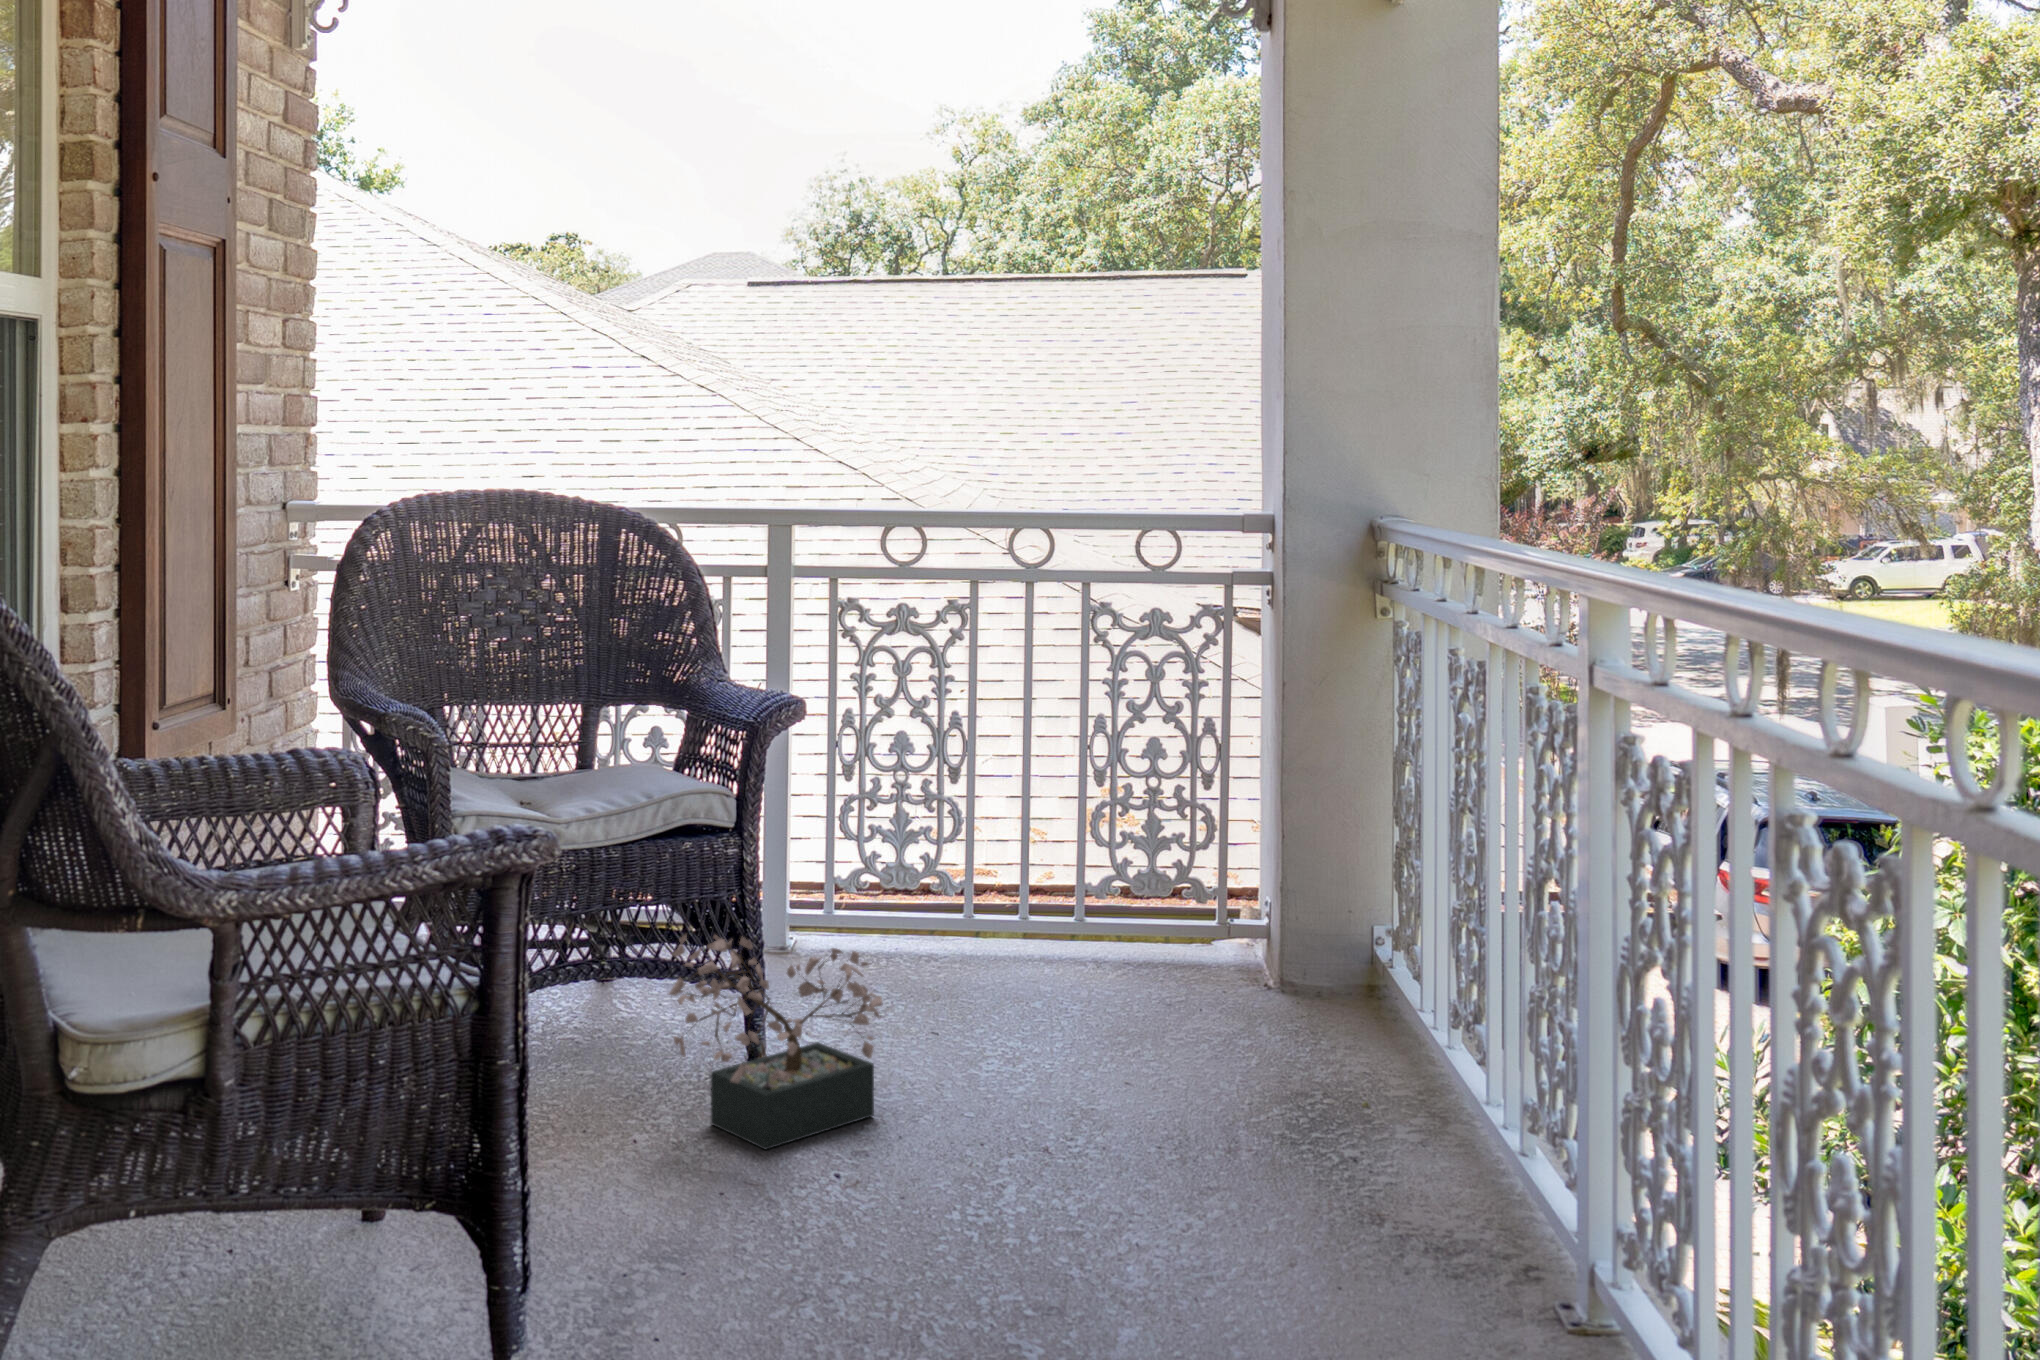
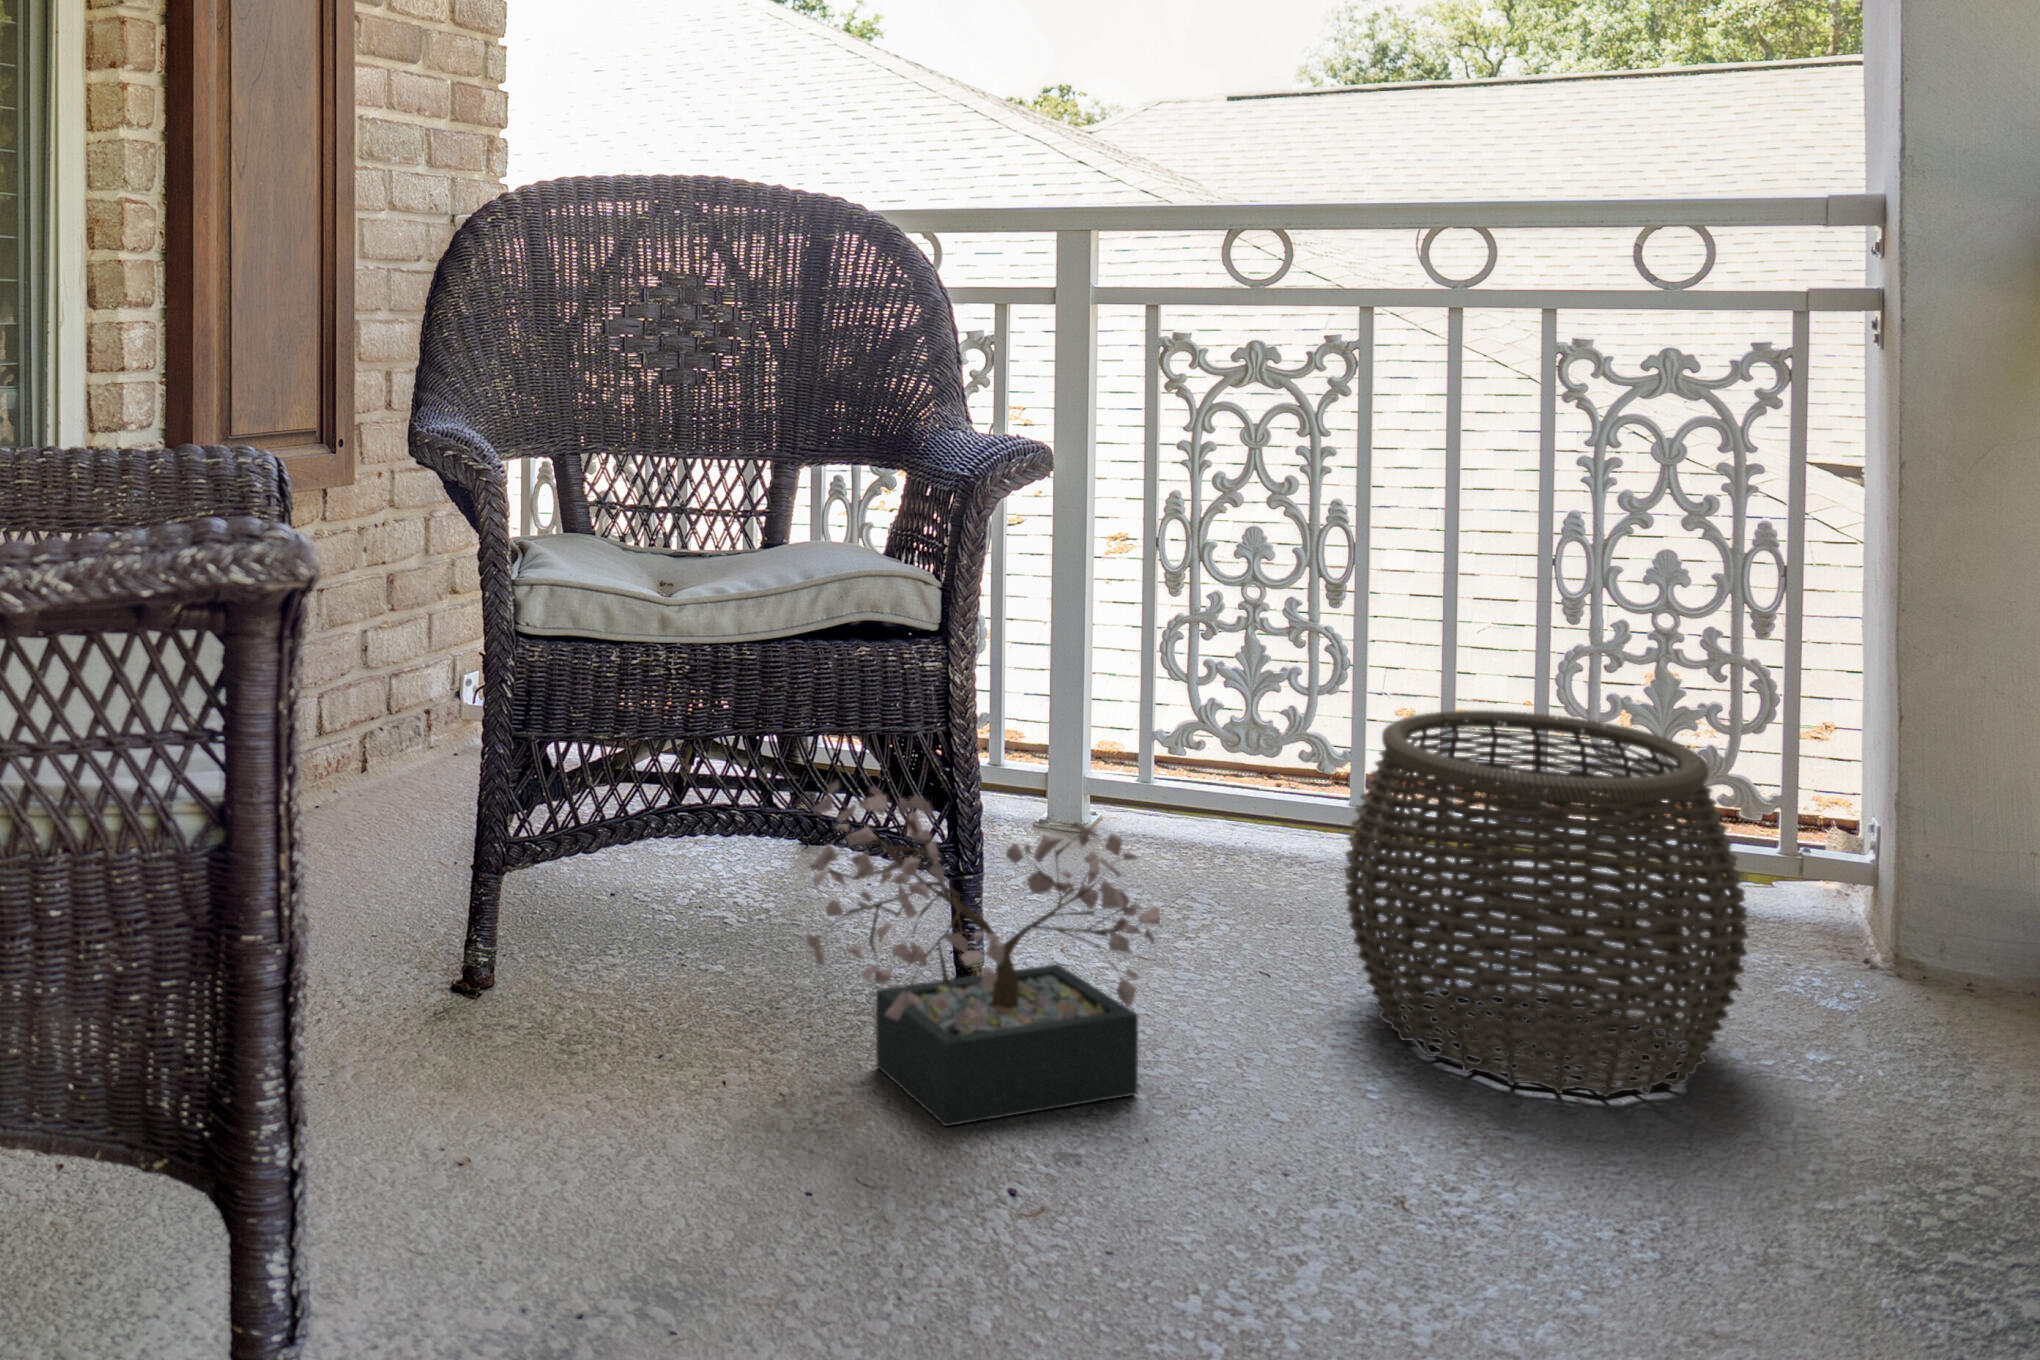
woven basket: none [981,850,1199,1080] -> present [1345,710,1748,1097]

